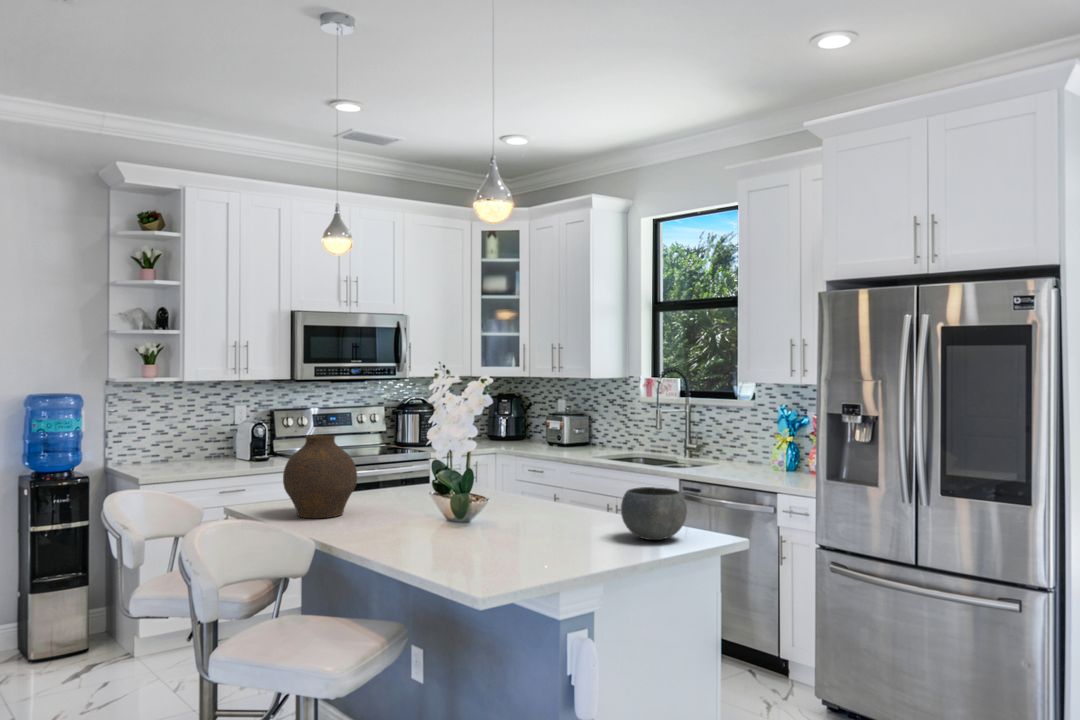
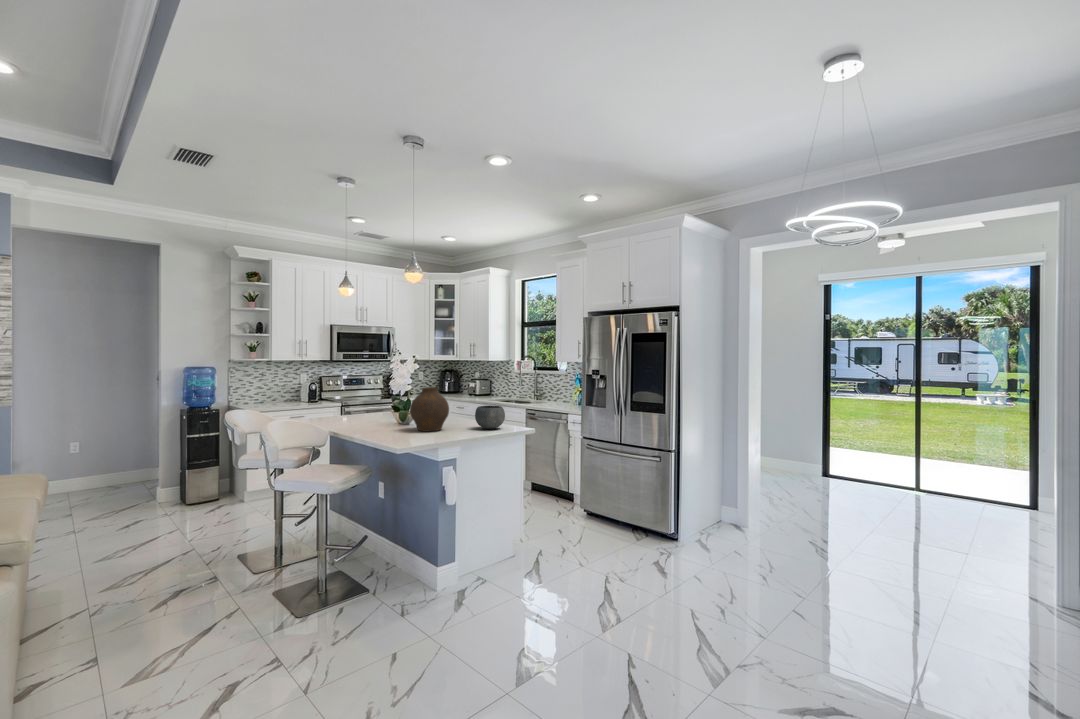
vase: present [283,435,357,518] -> present [410,387,449,431]

